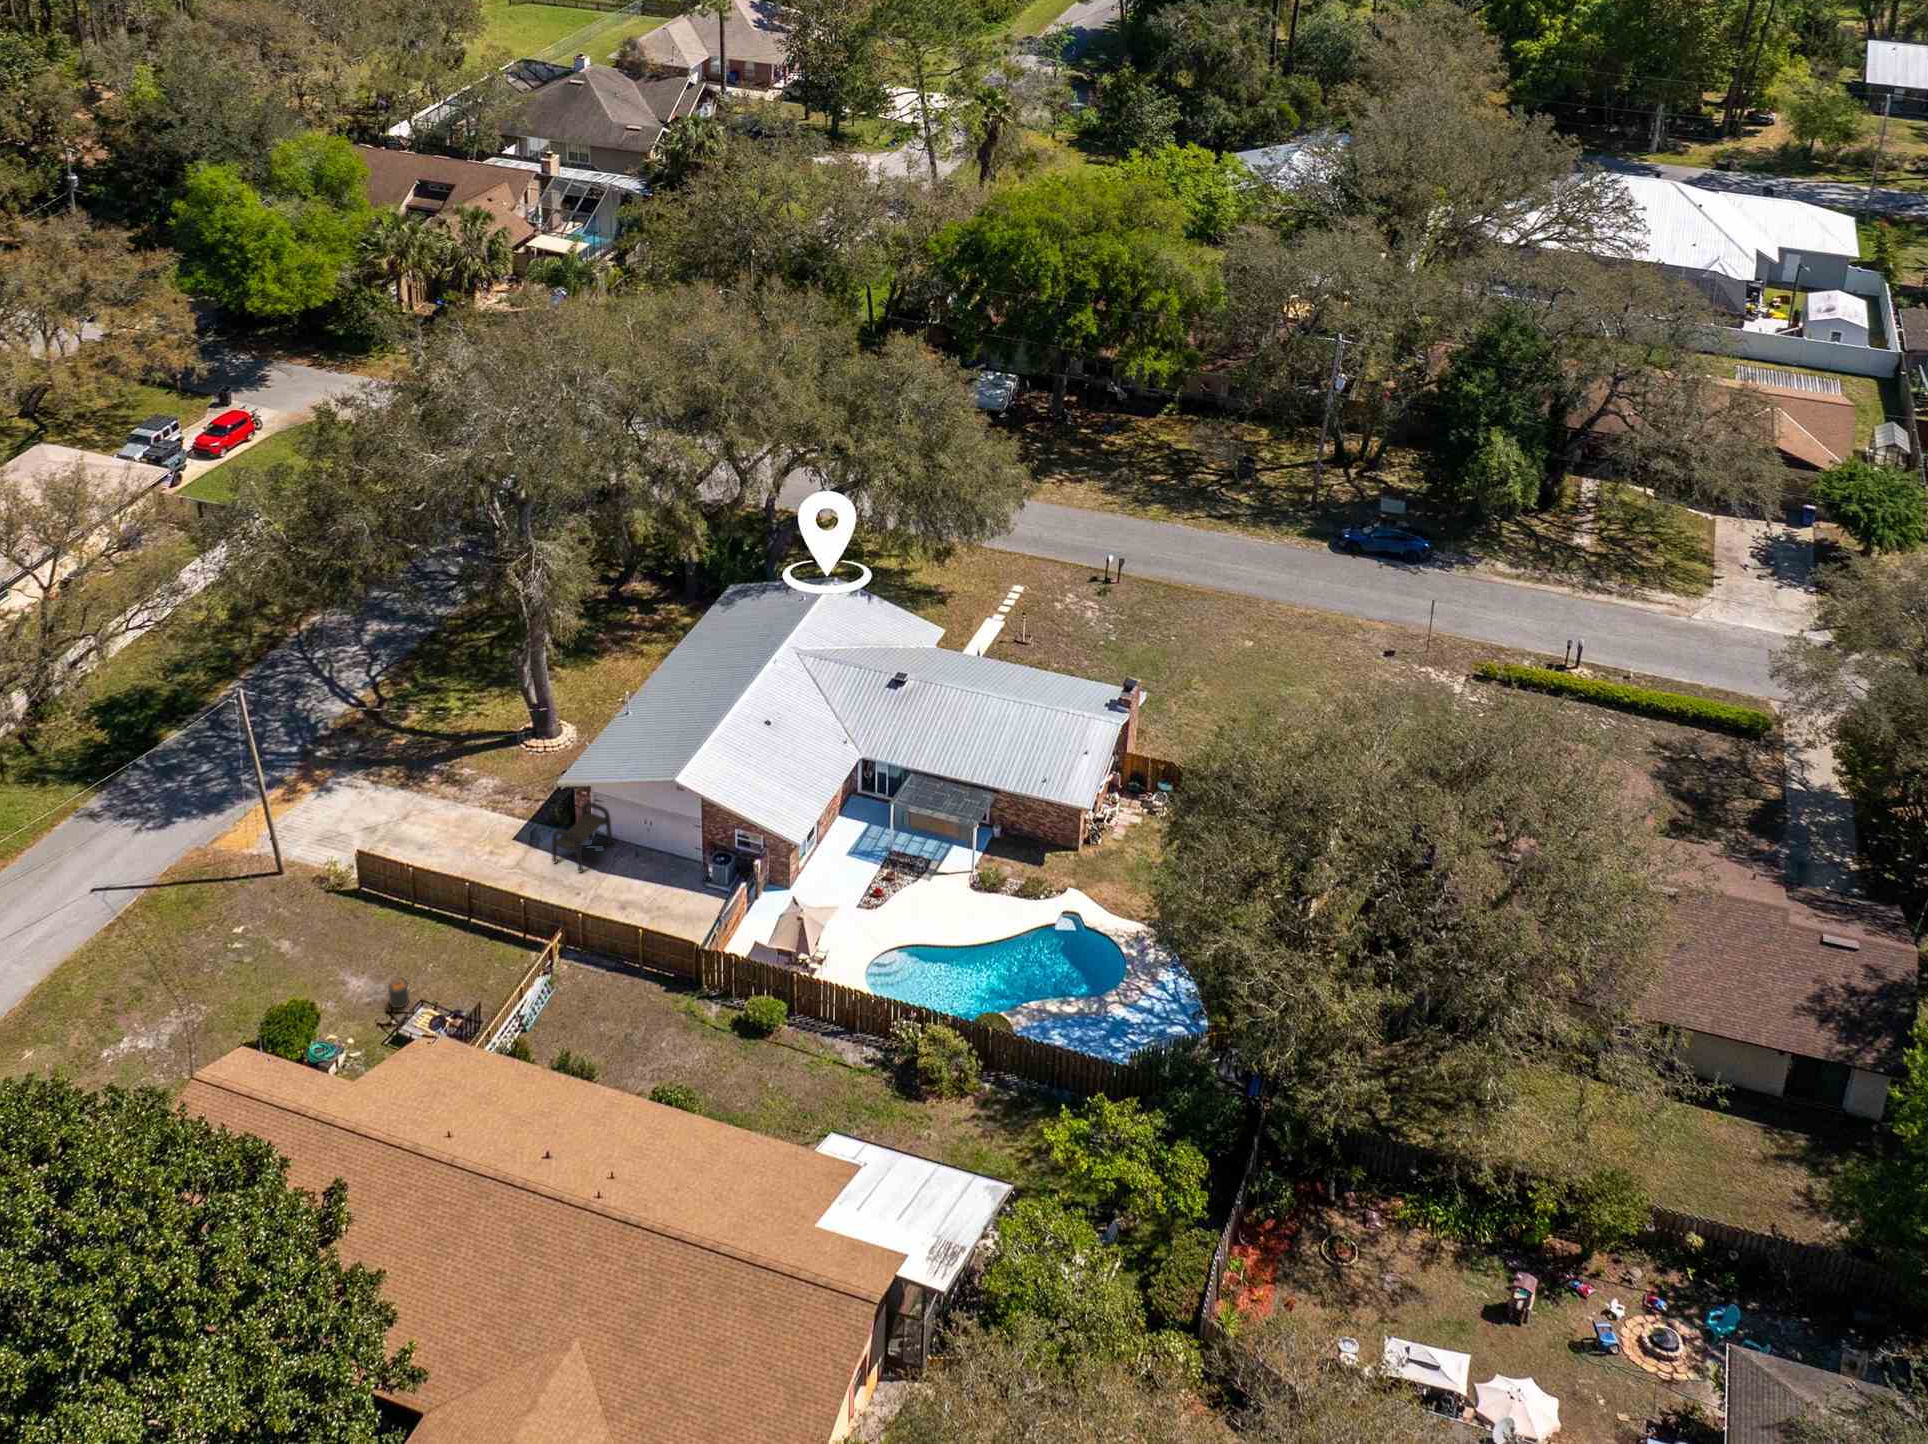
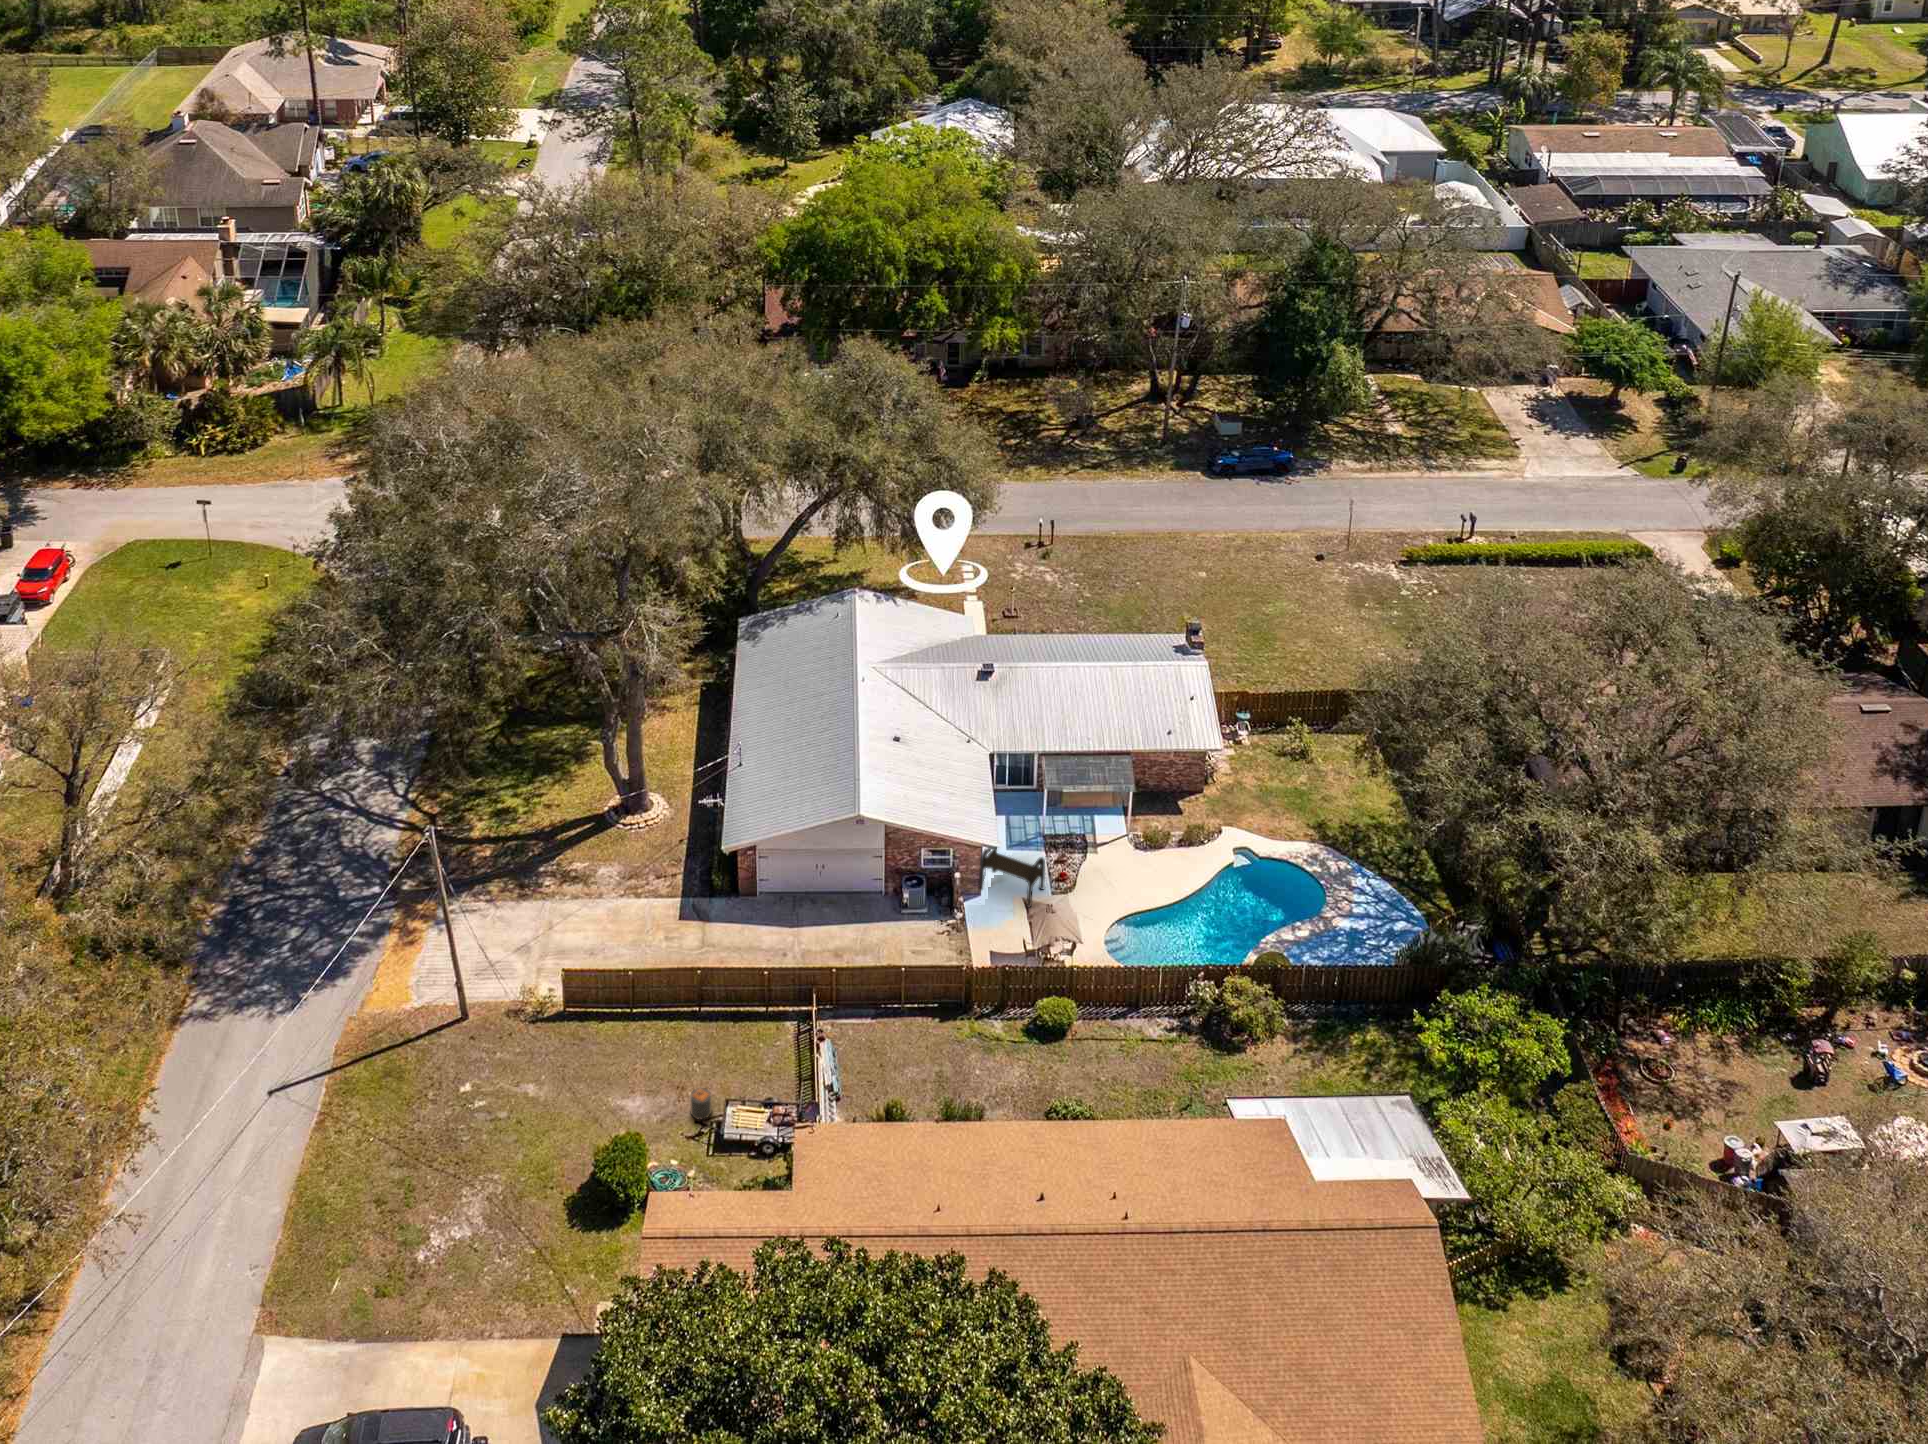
bench: present [552,802,612,872] -> present [979,848,1045,907]

